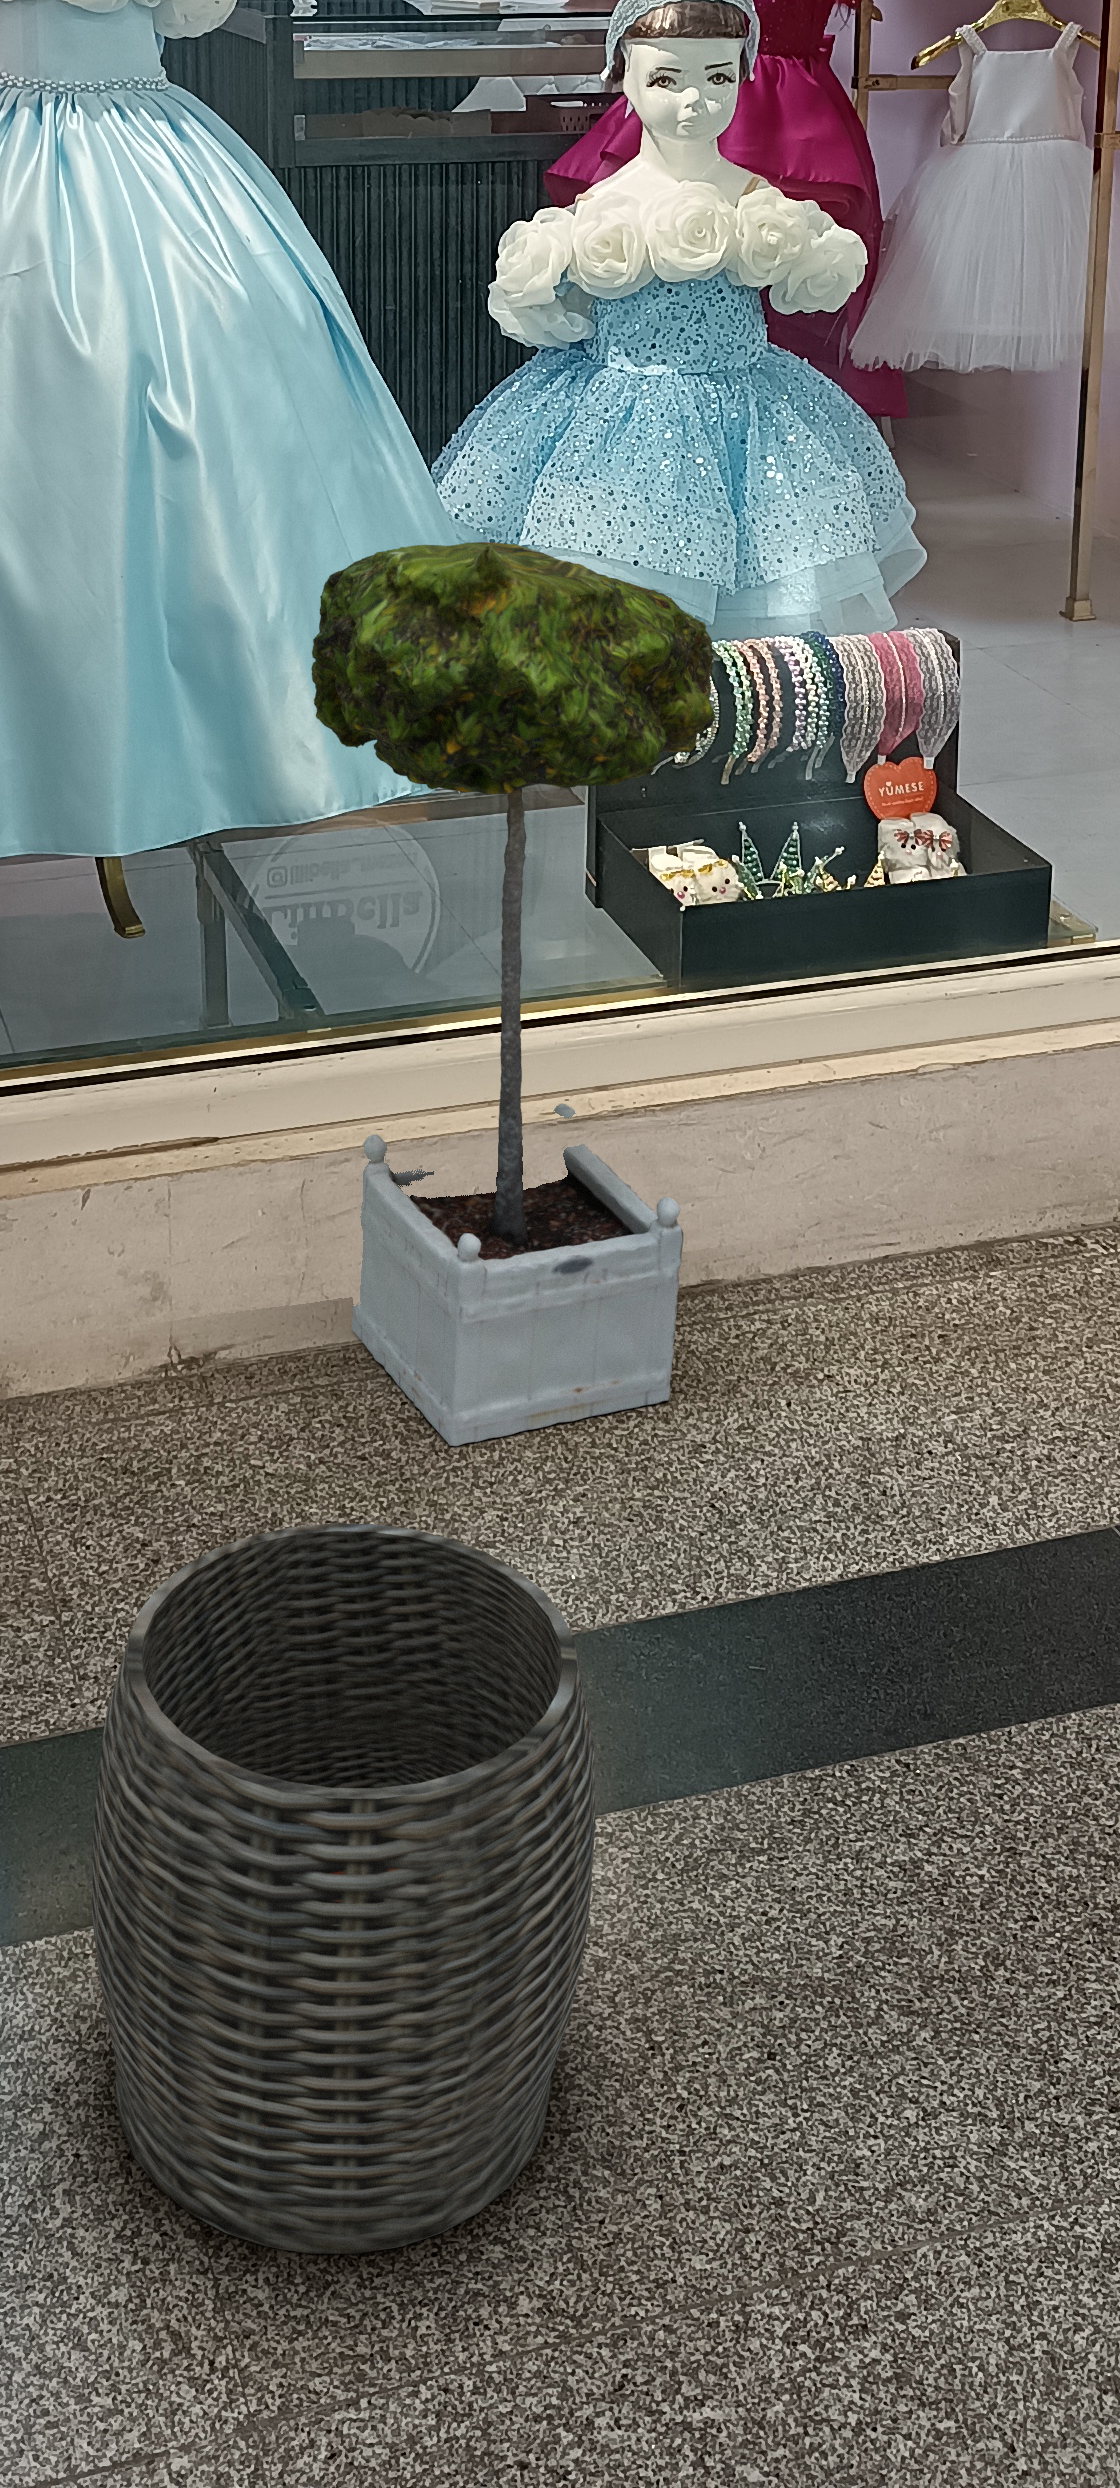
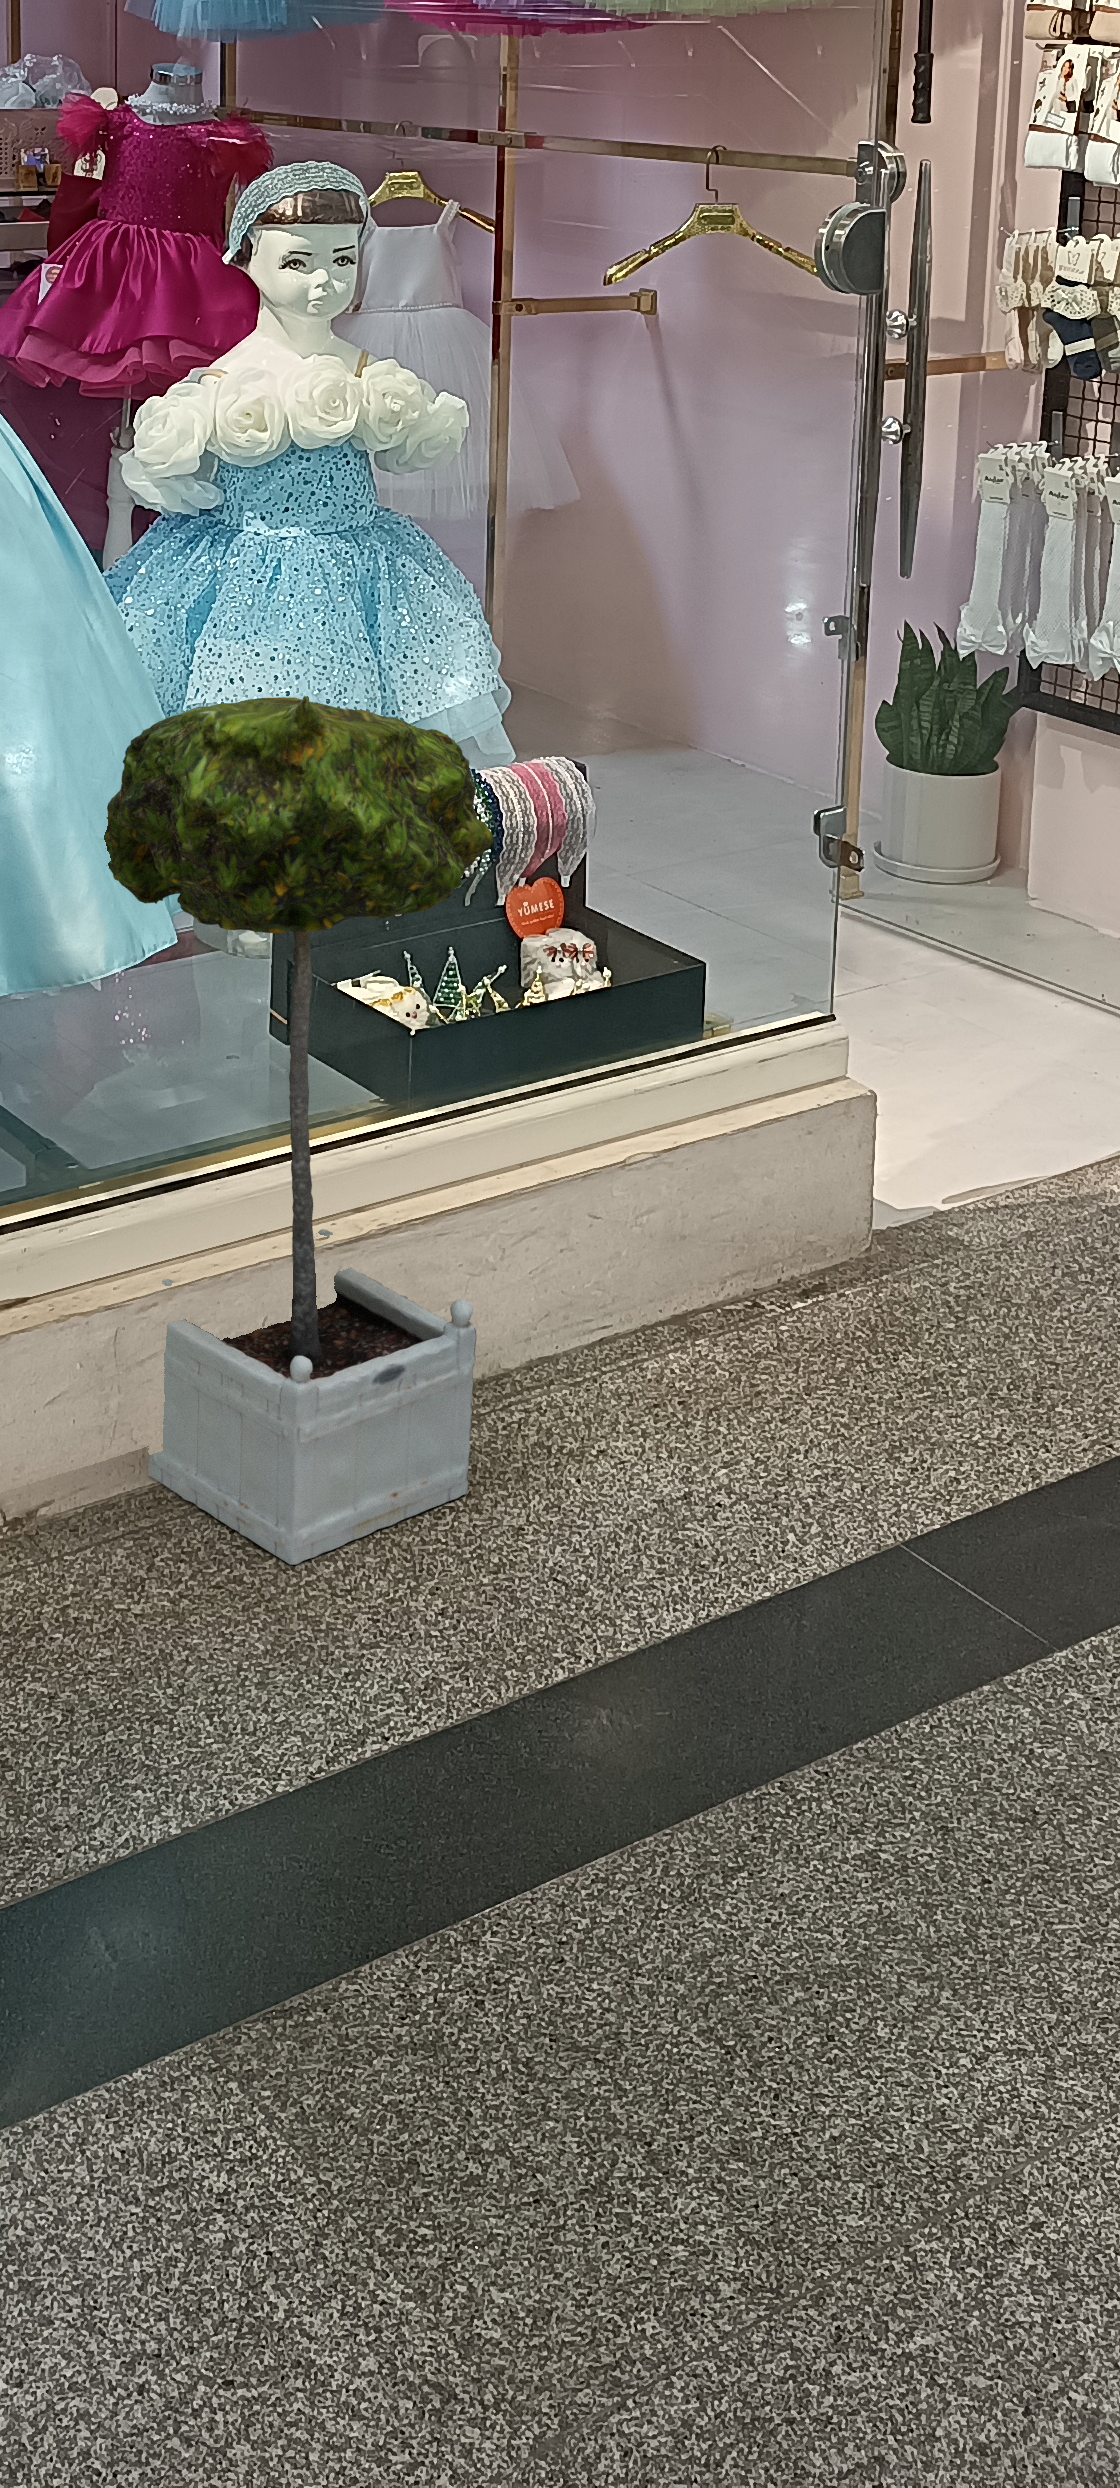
woven basket: present [92,1523,595,2254] -> none [238,1603,709,2293]

